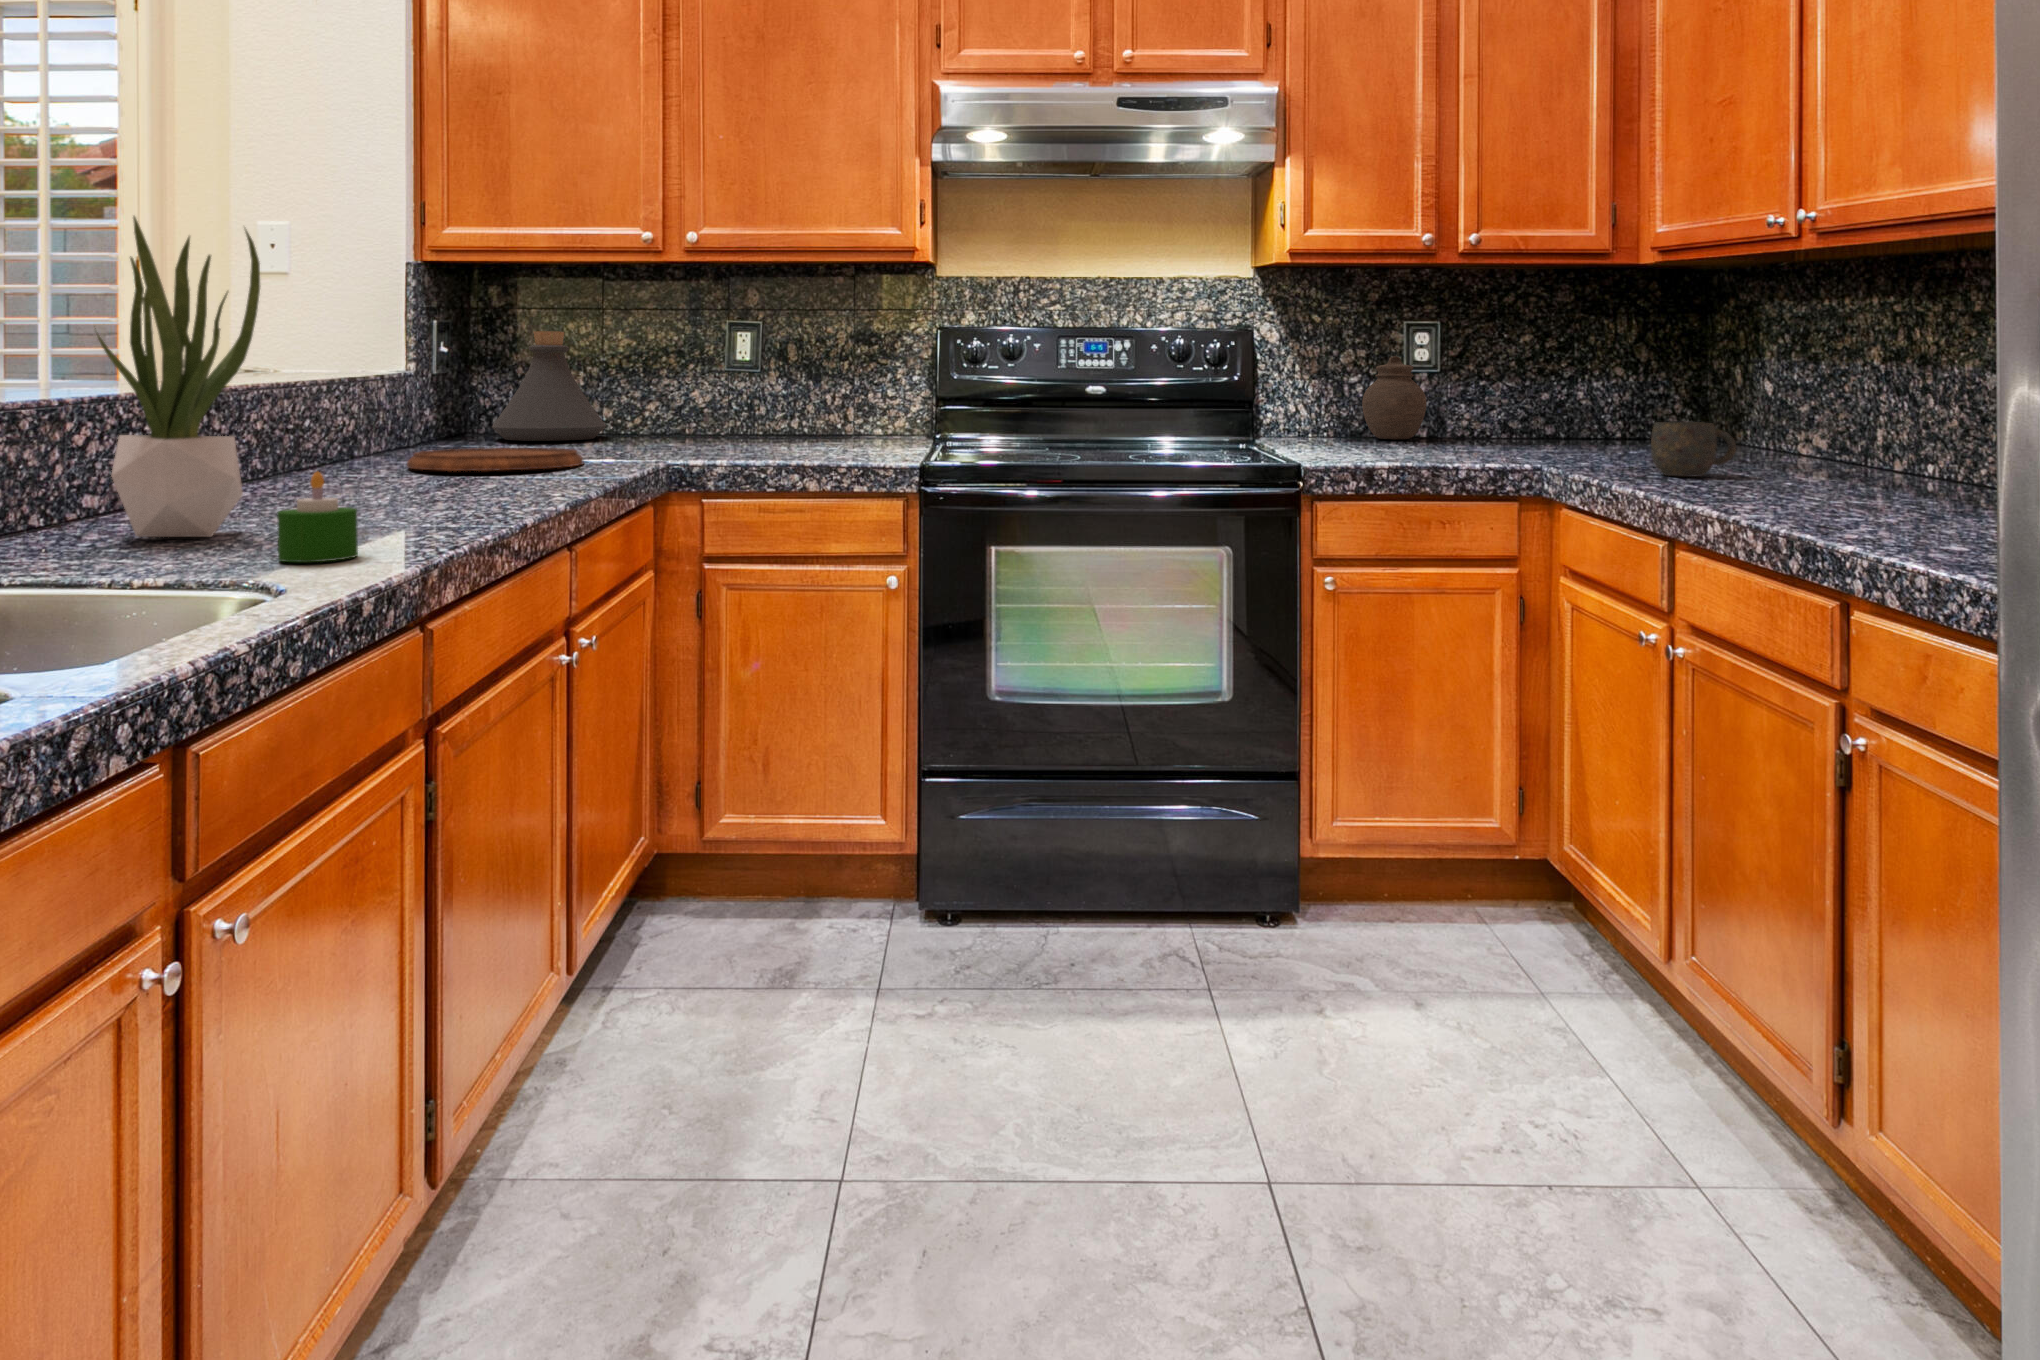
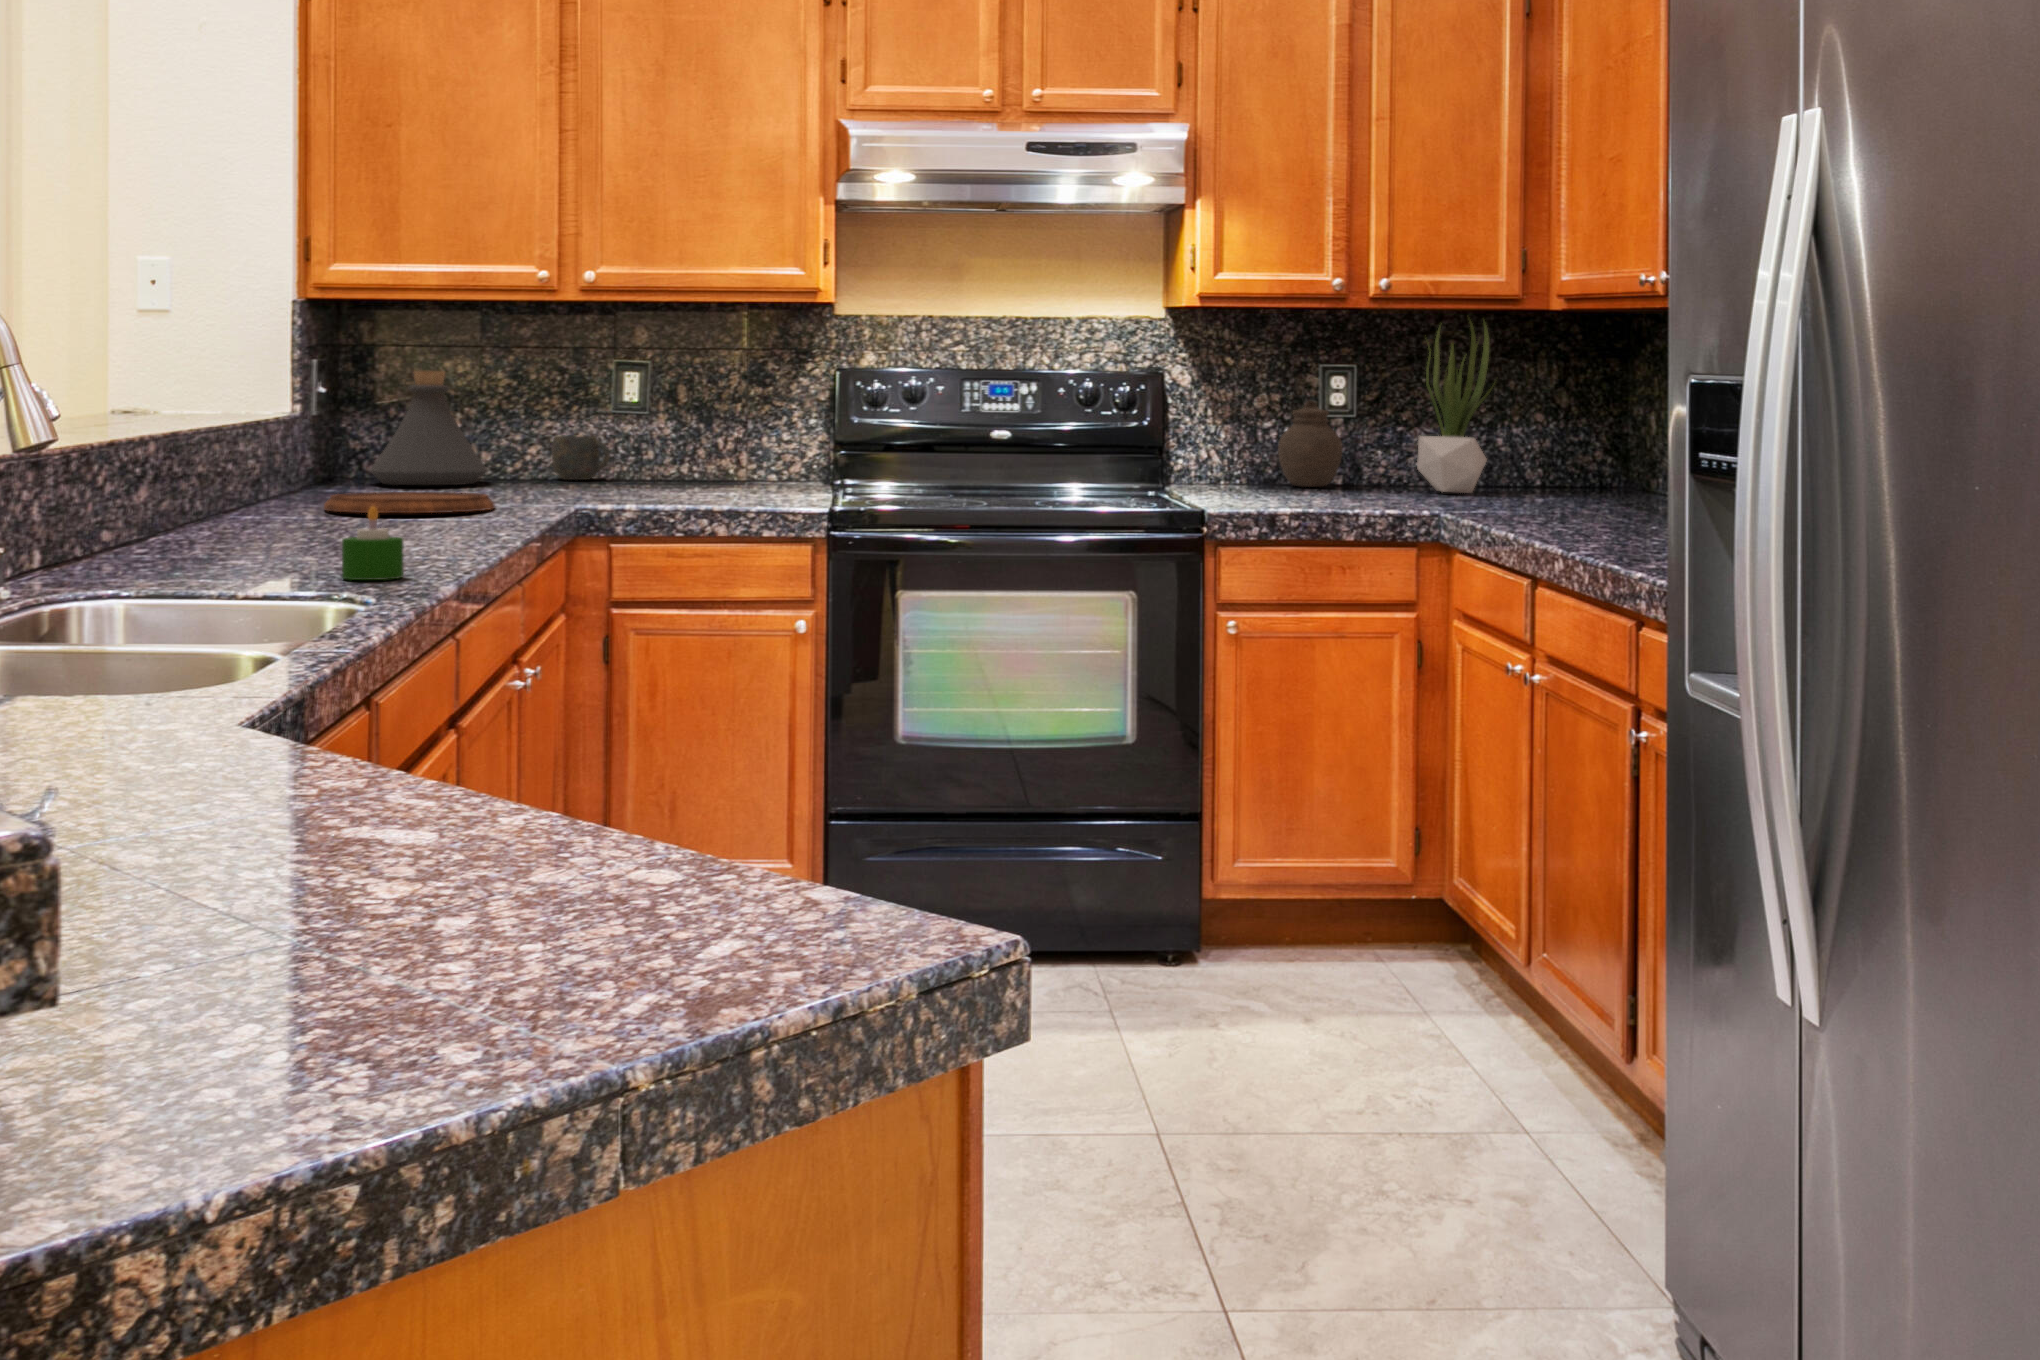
potted plant: present [97,216,260,537] -> present [1417,321,1491,493]
mug: present [1651,422,1736,477] -> present [552,435,610,480]

